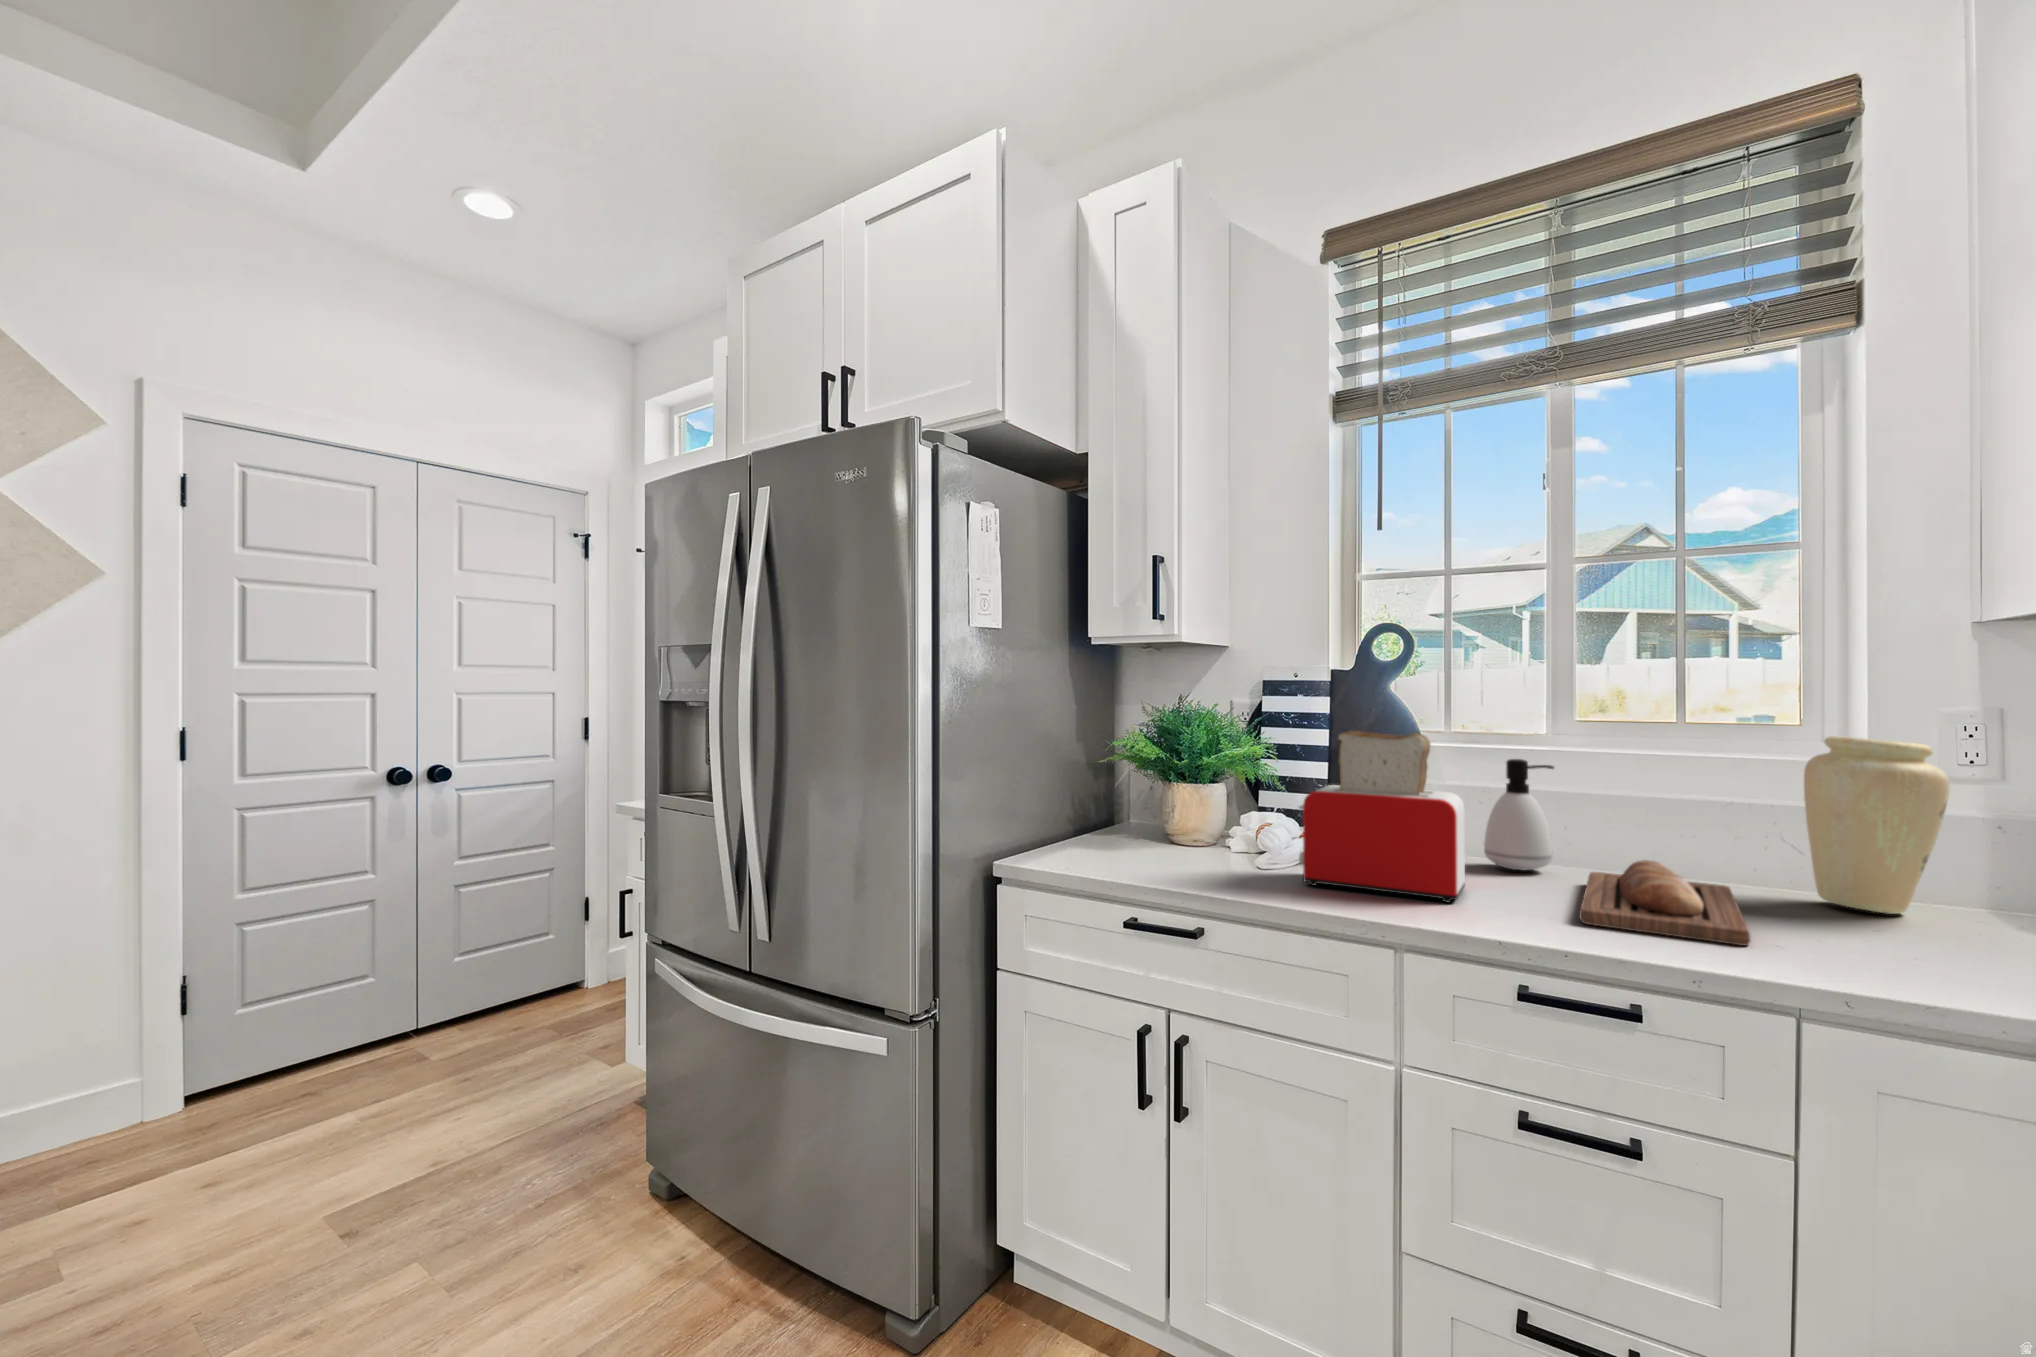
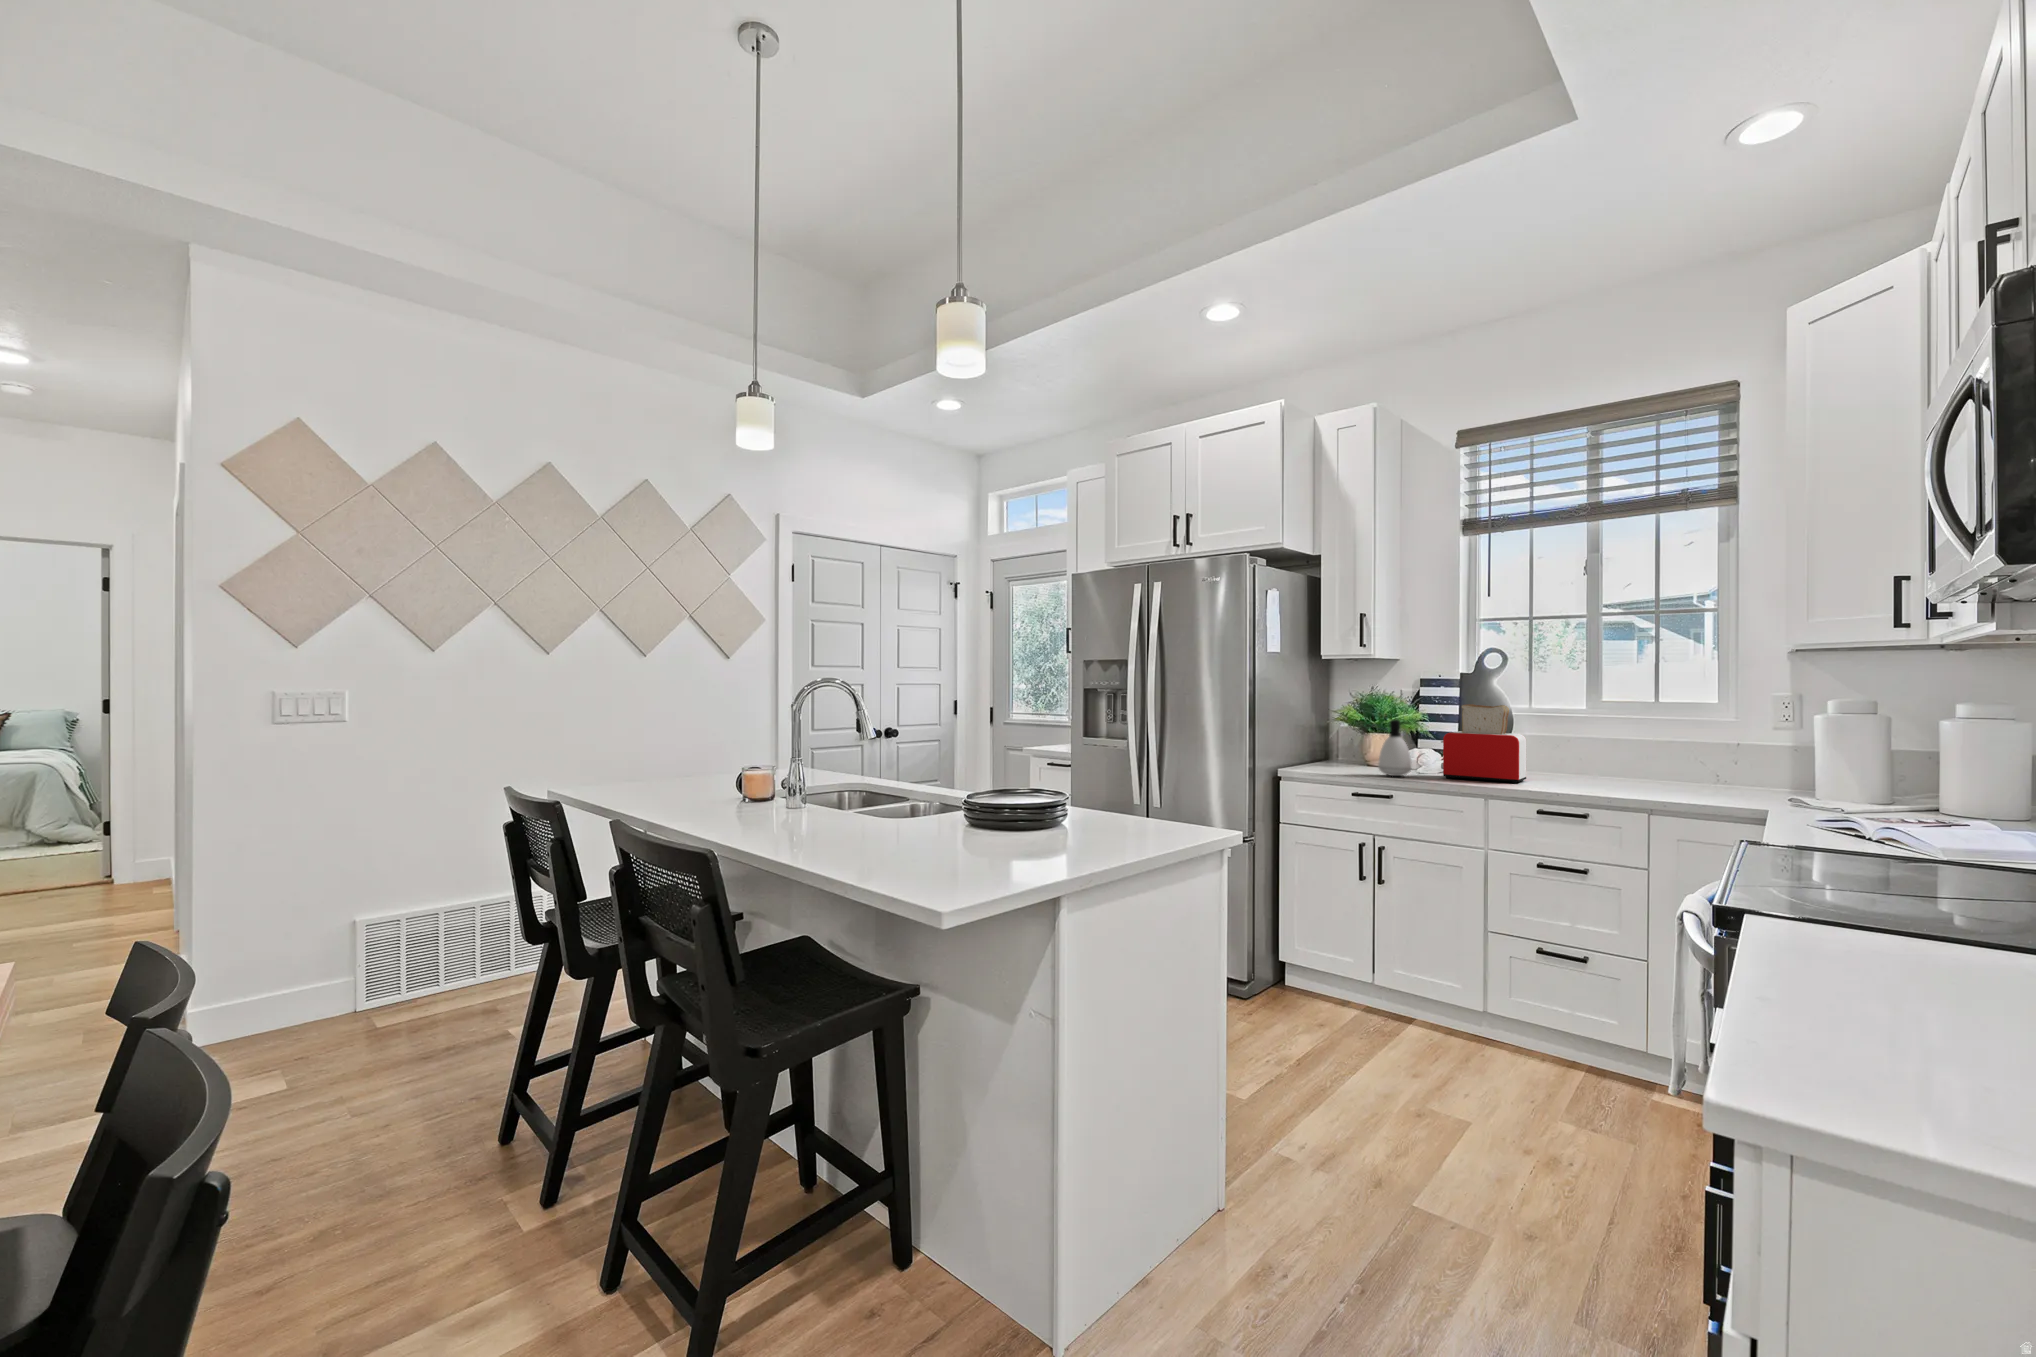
vase: present [1804,736,1950,914] -> none [1699,707,1764,790]
soap dispenser: present [1484,759,1554,870] -> present [1378,719,1412,776]
bread loaf: present [1579,860,1751,946] -> none [1574,766,1662,794]

